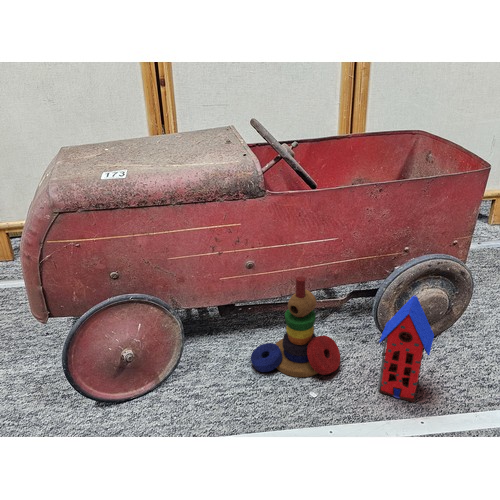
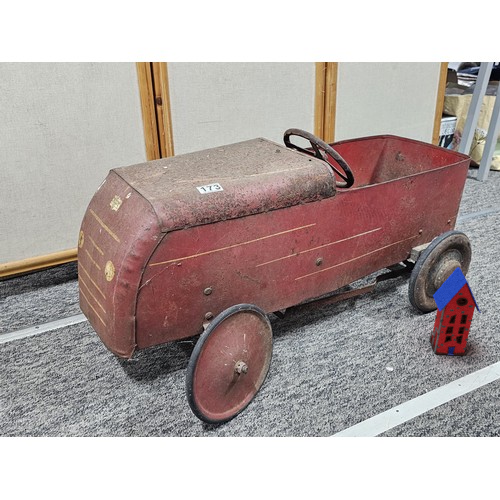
stacking toy: present [251,277,340,377] -> none [319,269,395,362]

